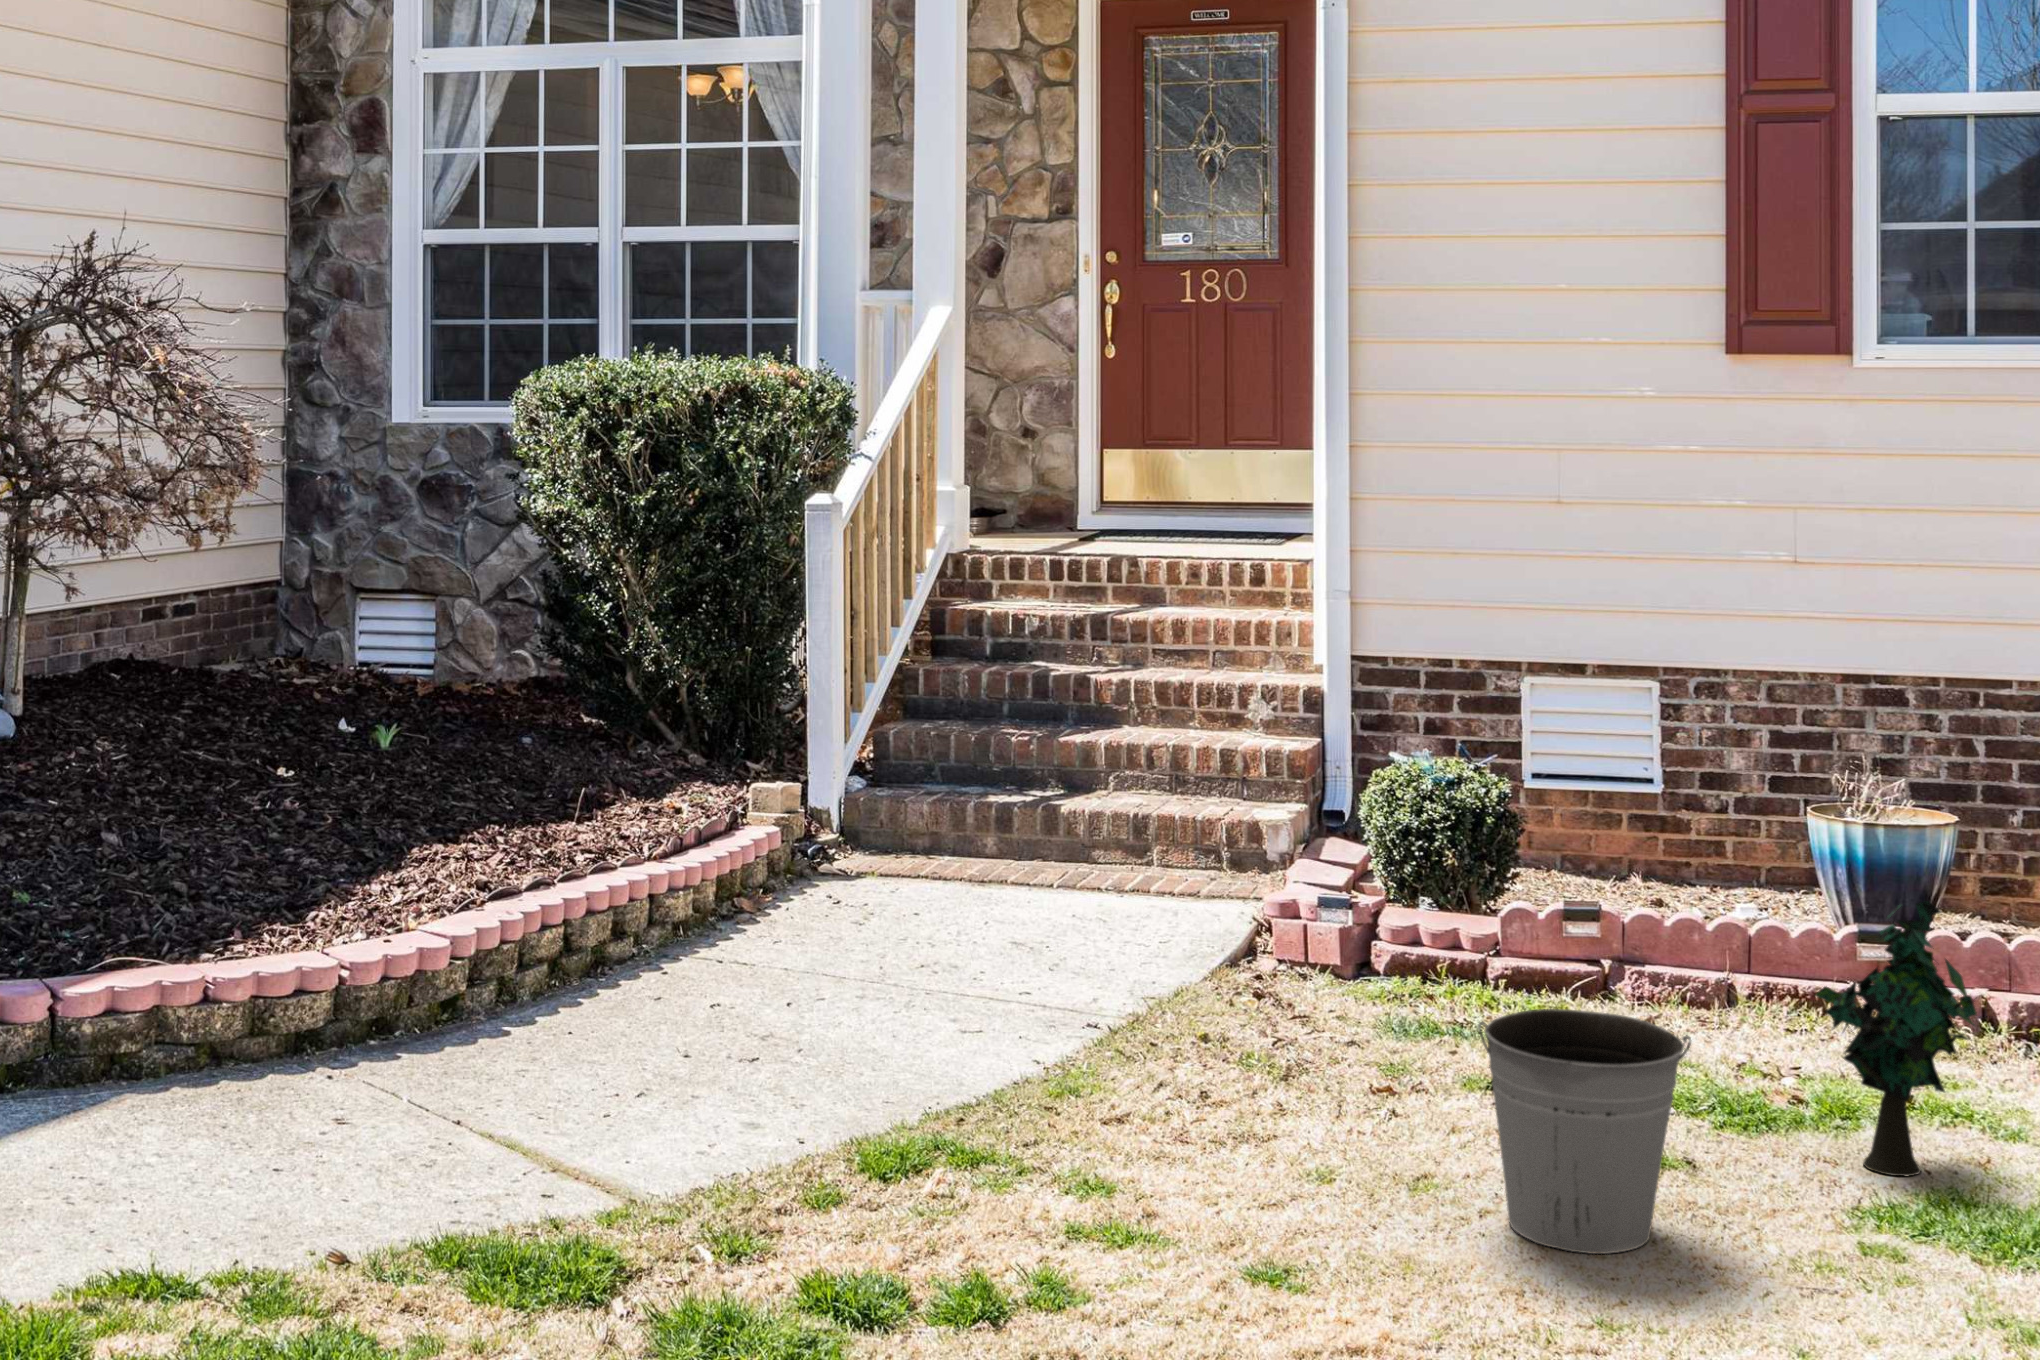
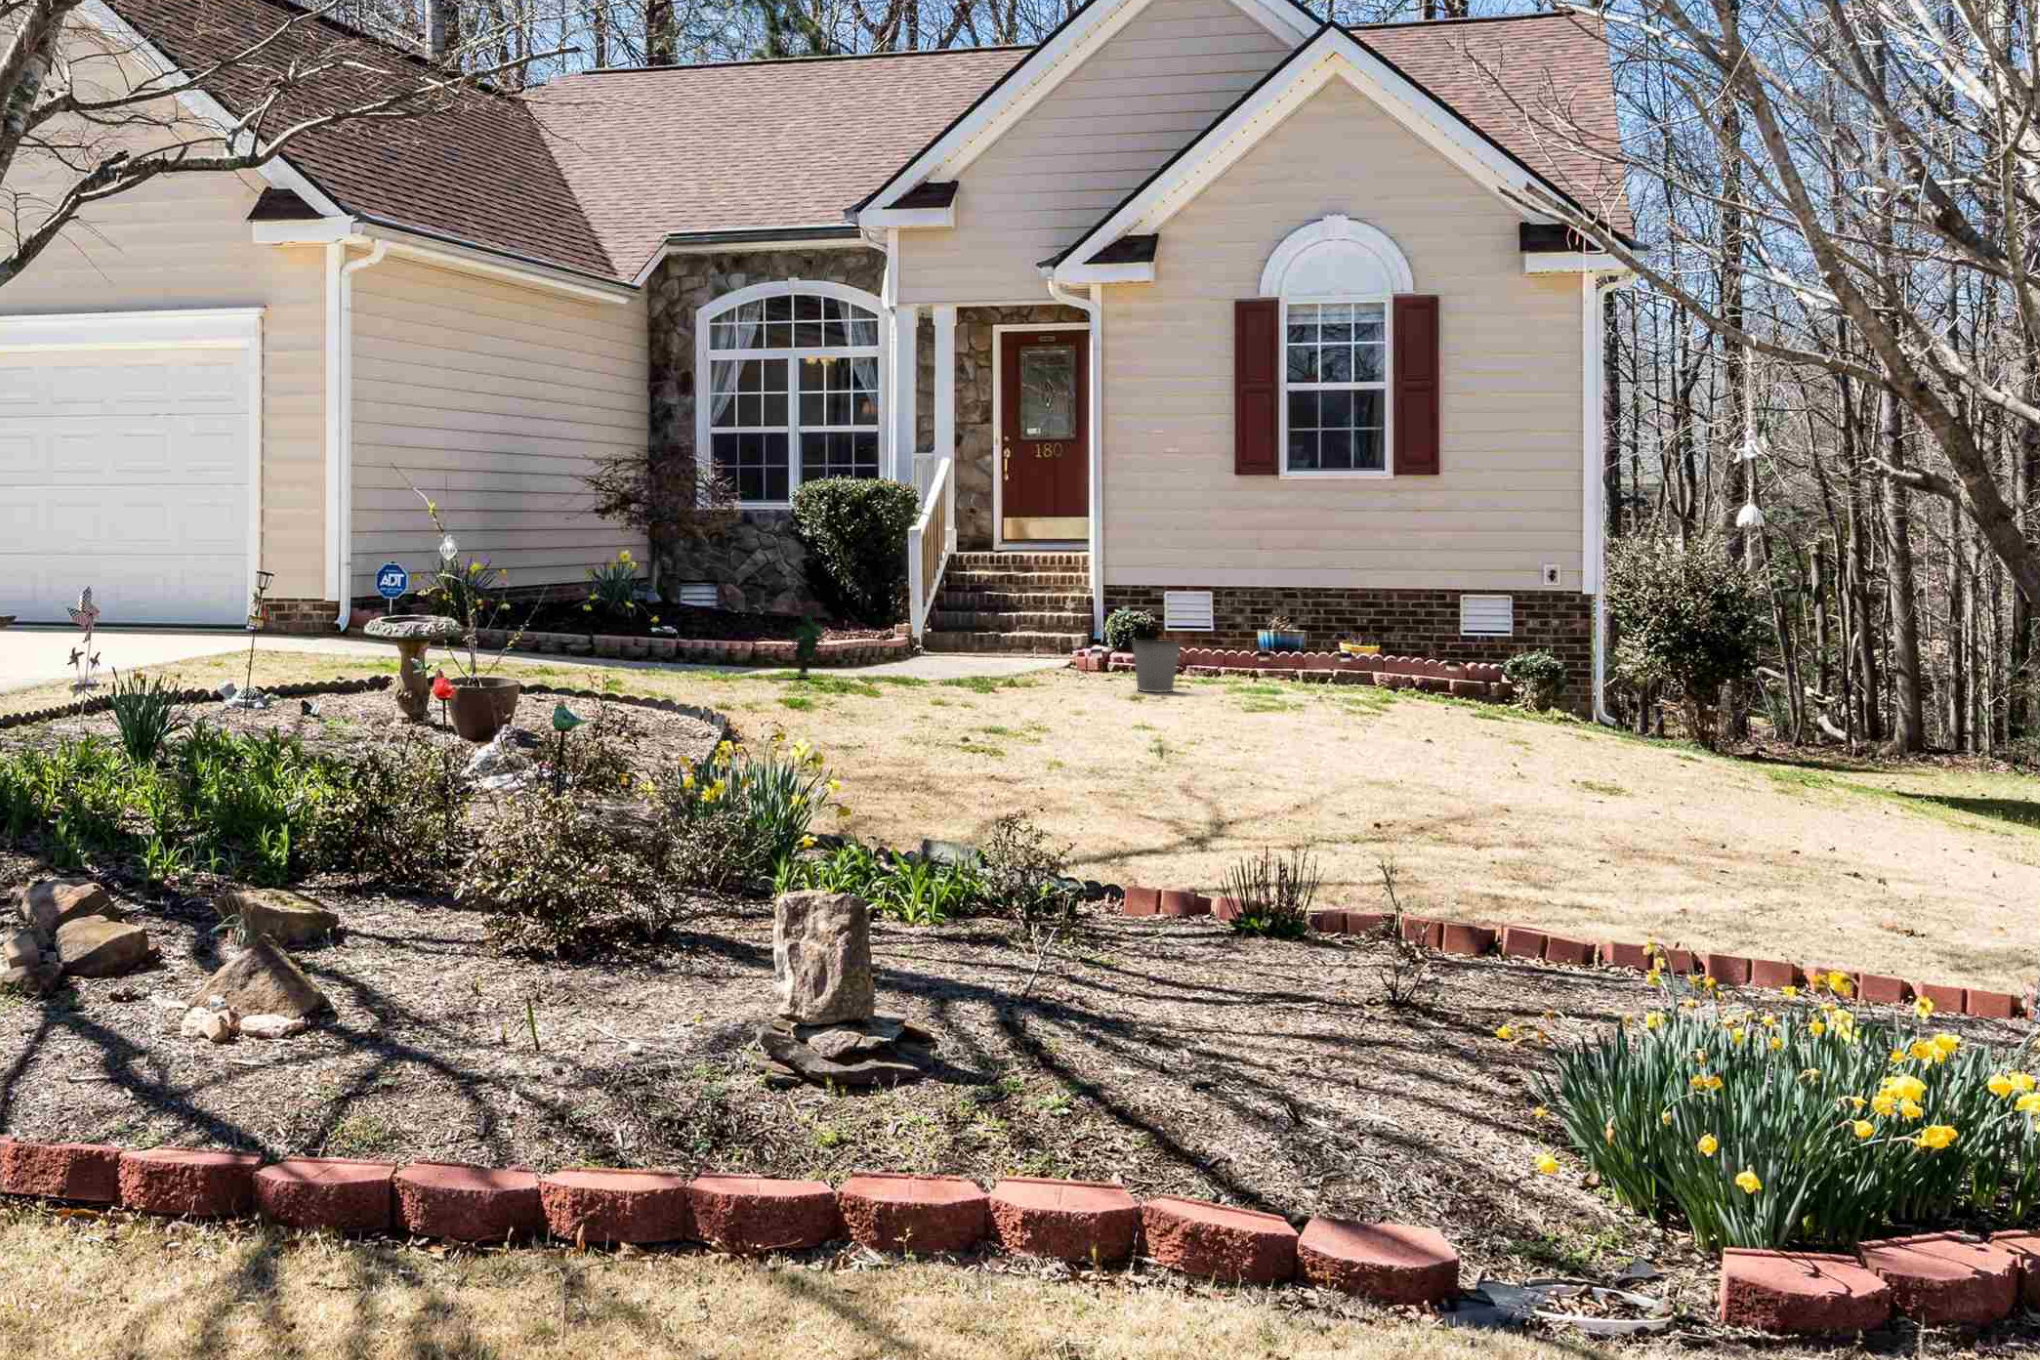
decorative plant: present [1815,901,1977,1176] -> present [786,609,823,679]

